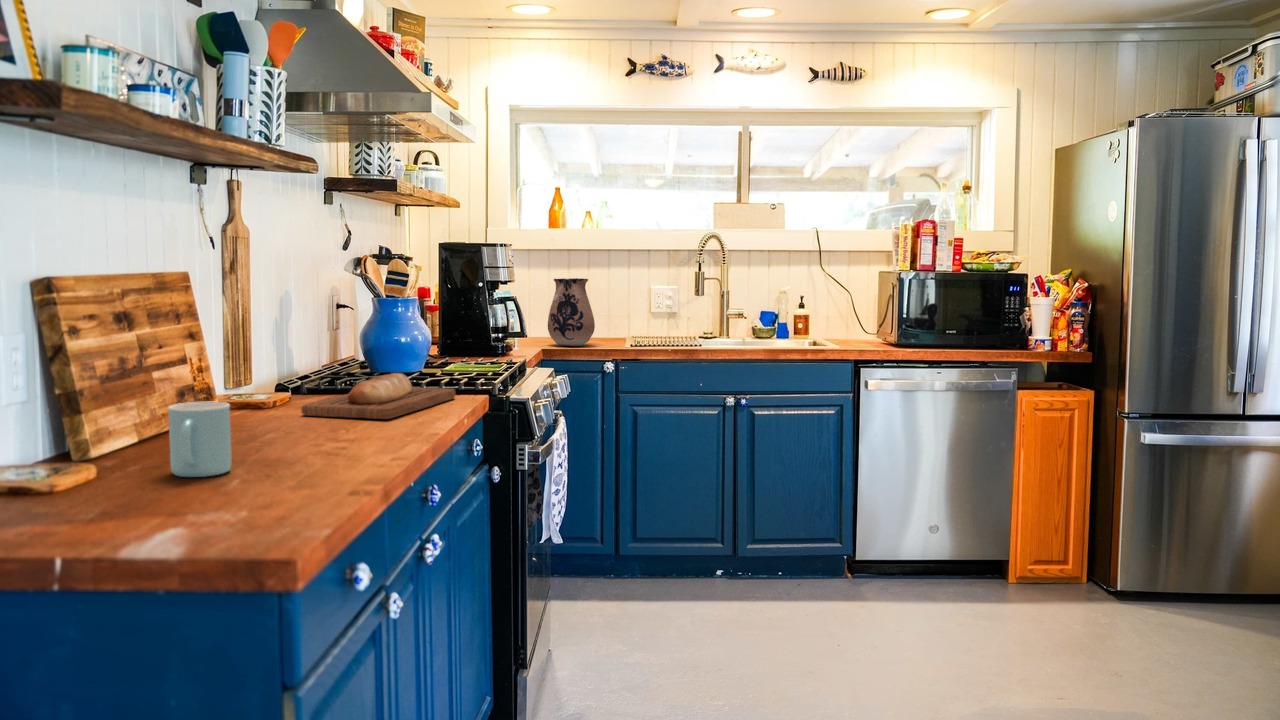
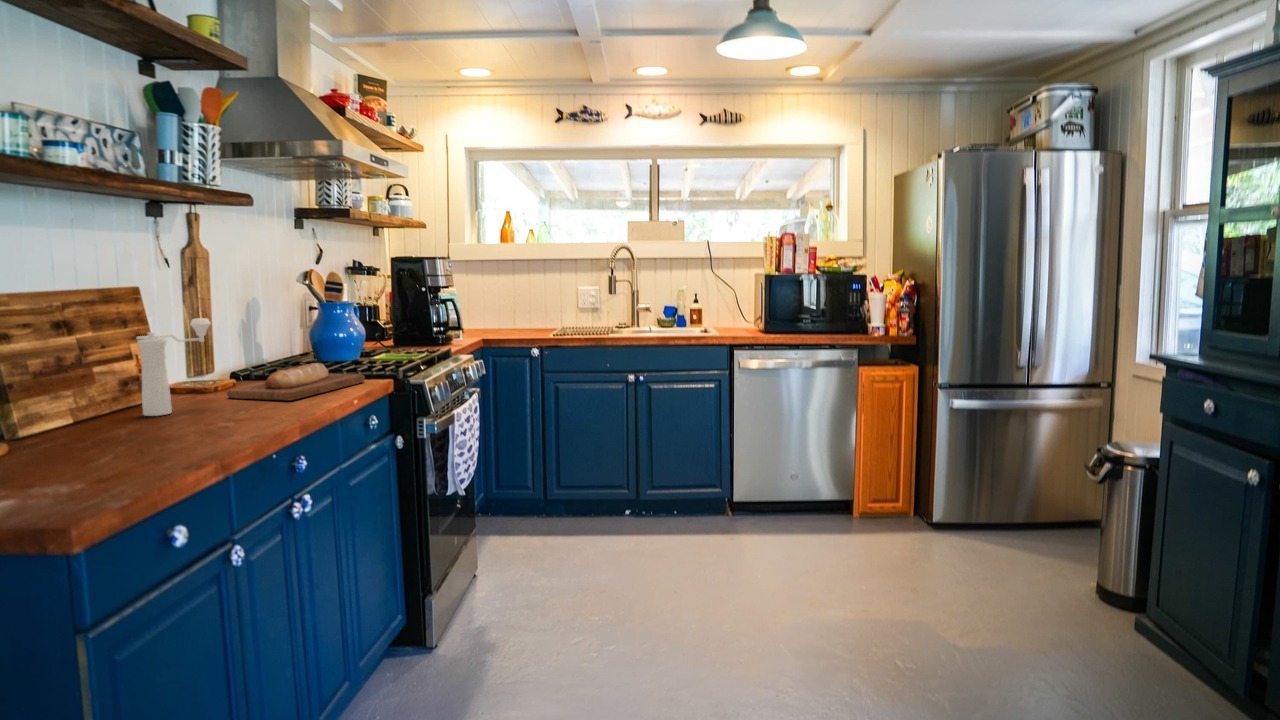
ceramic pitcher: present [548,278,595,346] -> none [487,283,524,336]
pepper mill: none [215,312,297,436] -> present [137,318,211,416]
mug: present [168,401,231,477] -> none [65,392,121,451]

